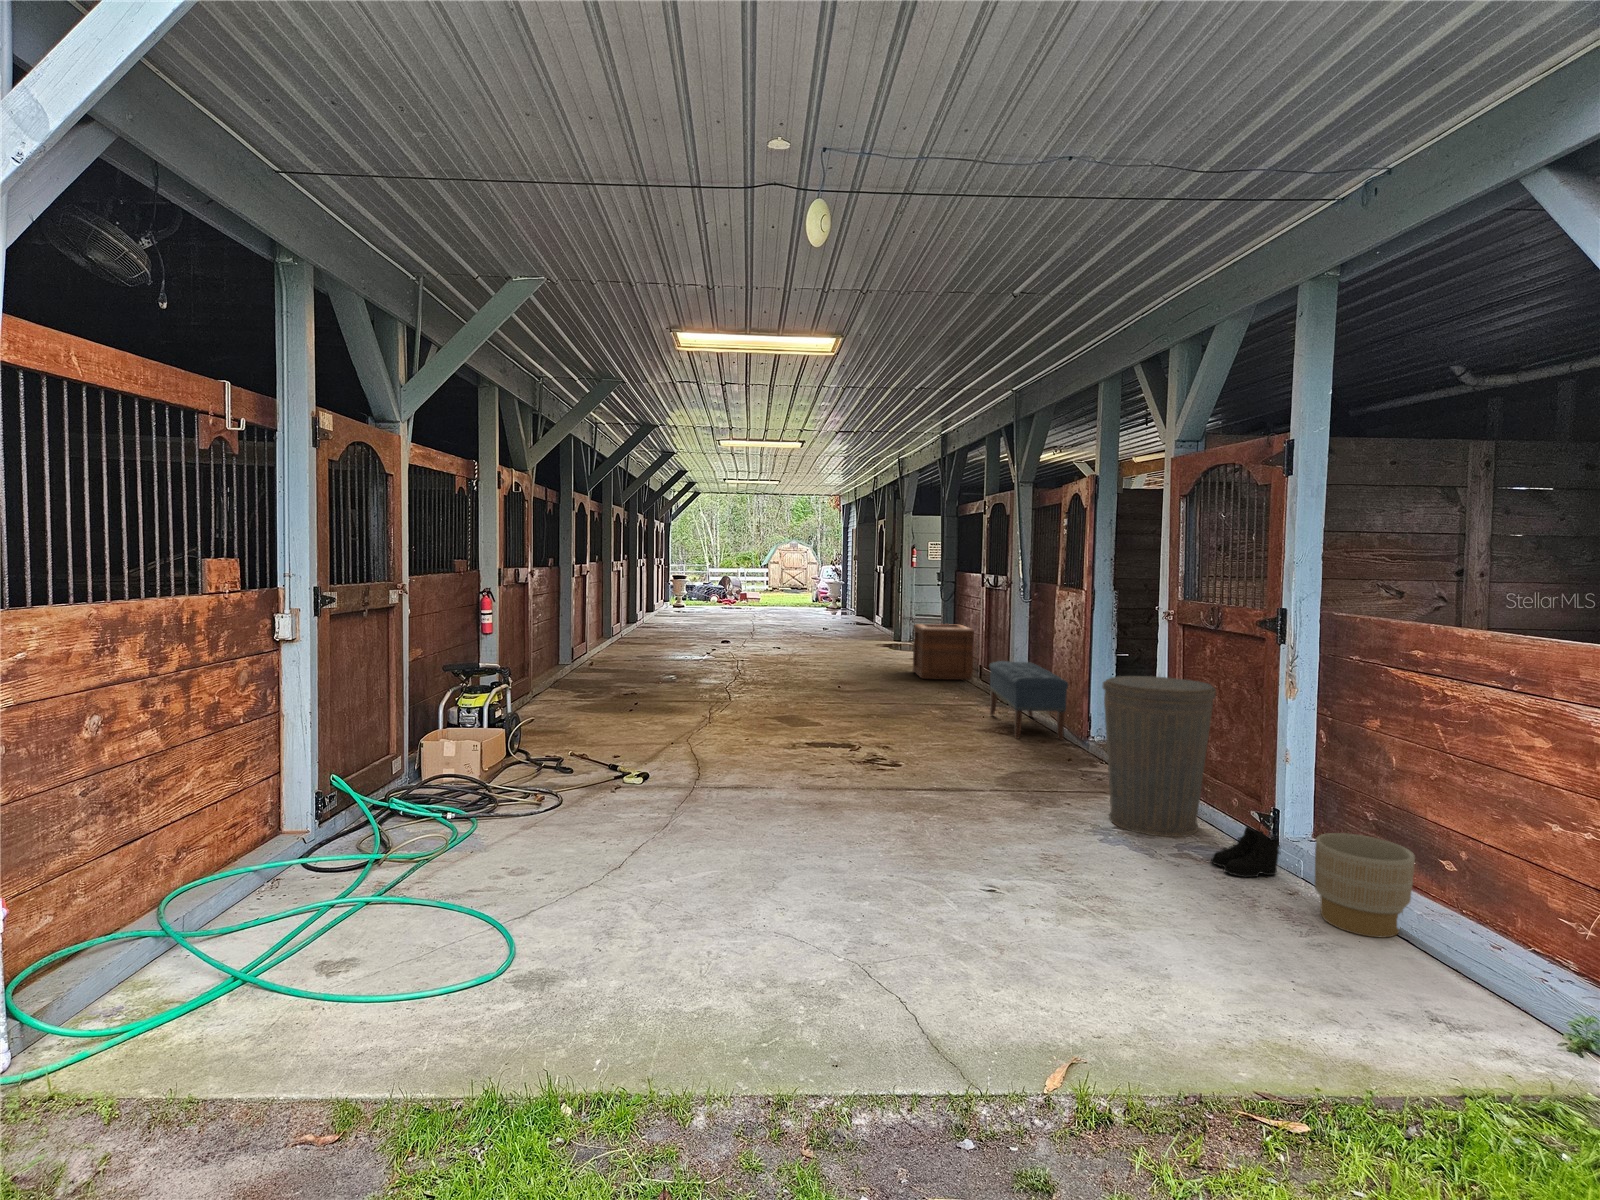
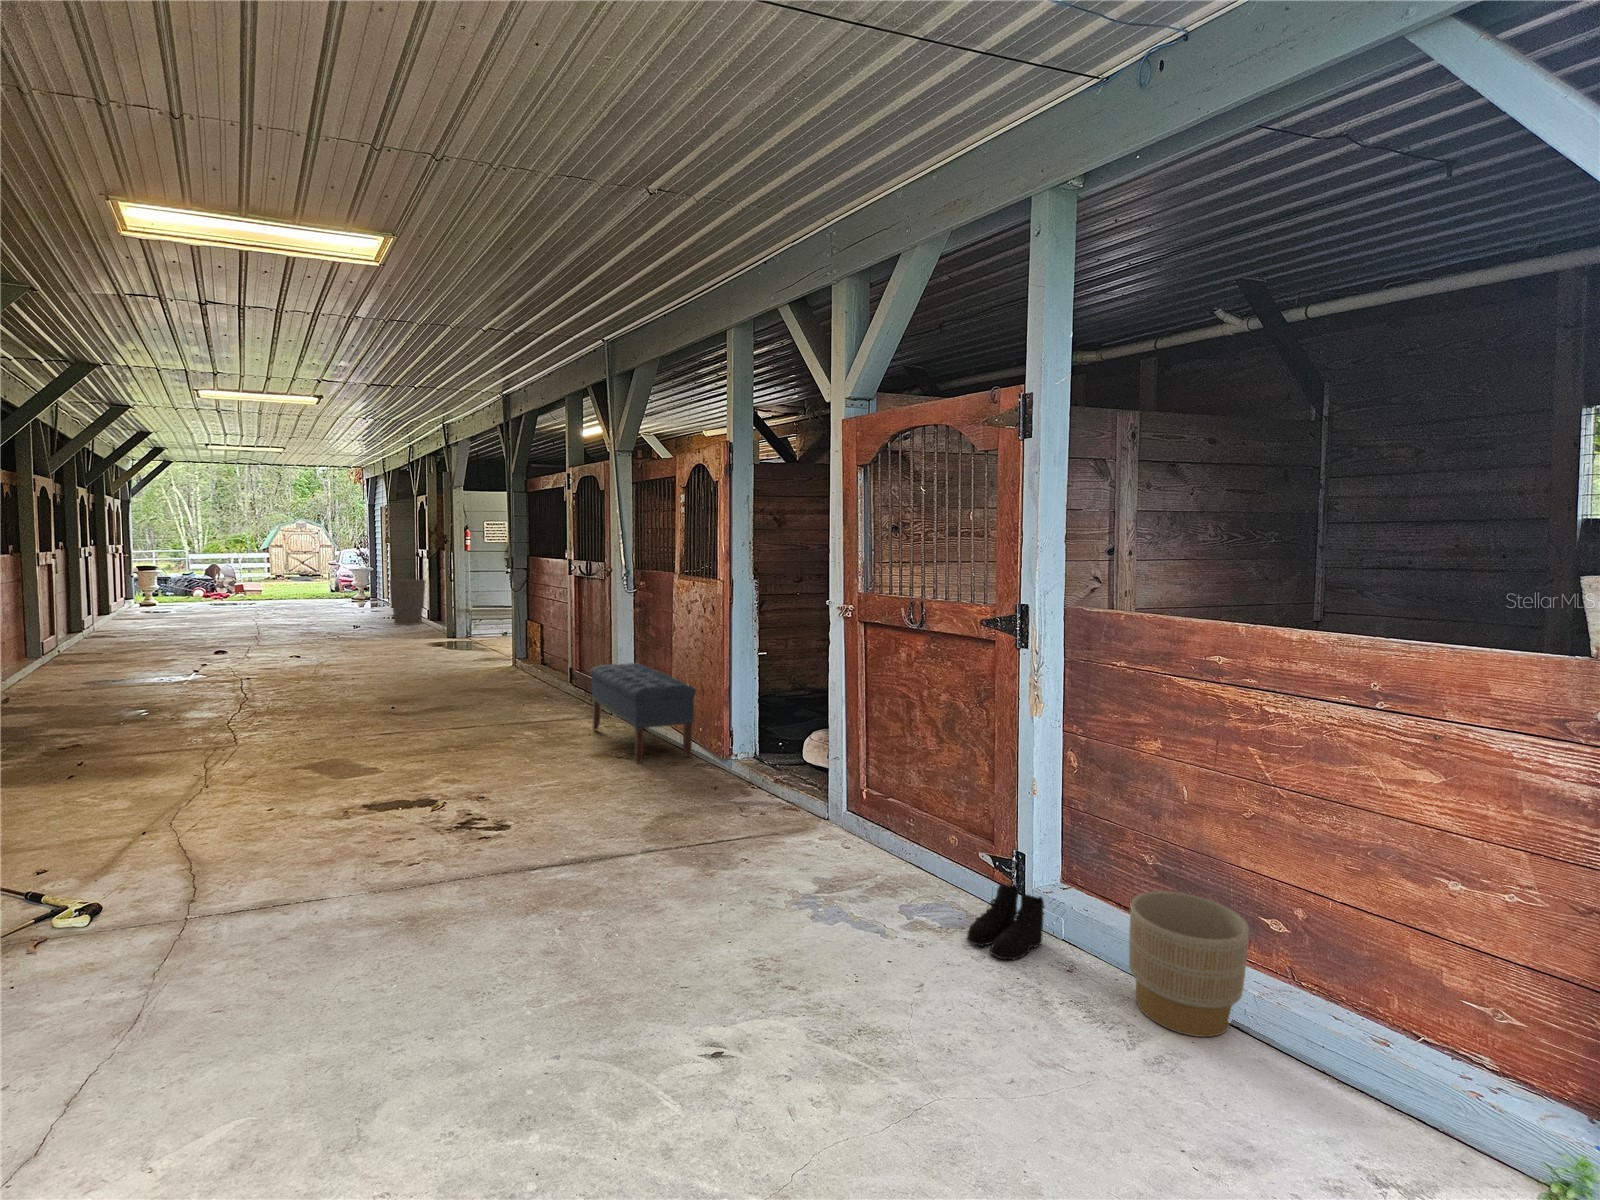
wooden crate: present [913,624,974,680] -> none [478,618,554,685]
trash can: present [1103,676,1216,837] -> present [390,579,426,625]

